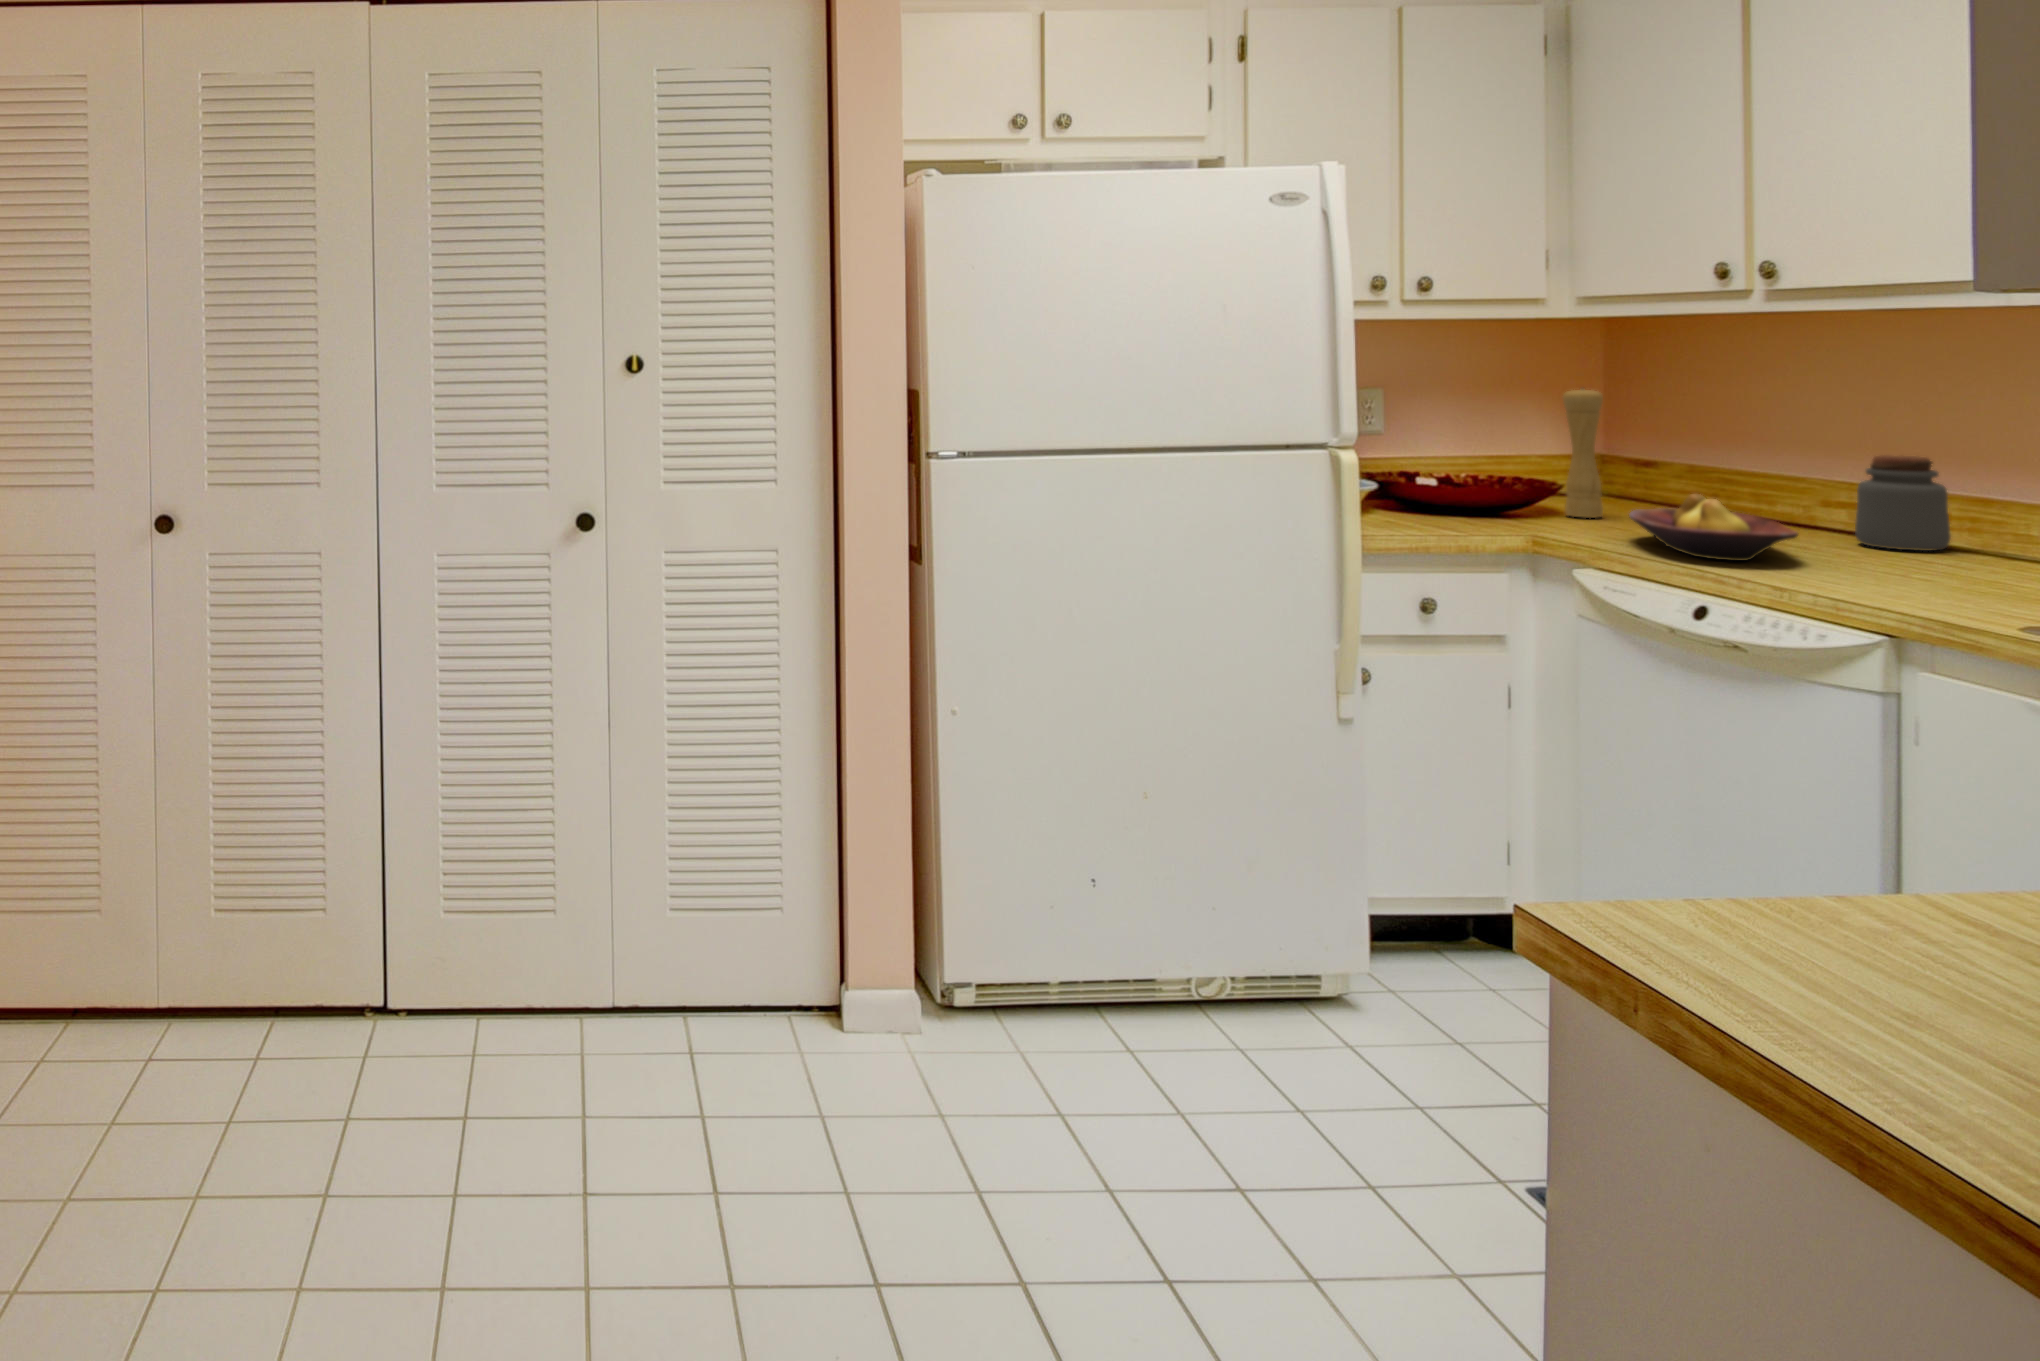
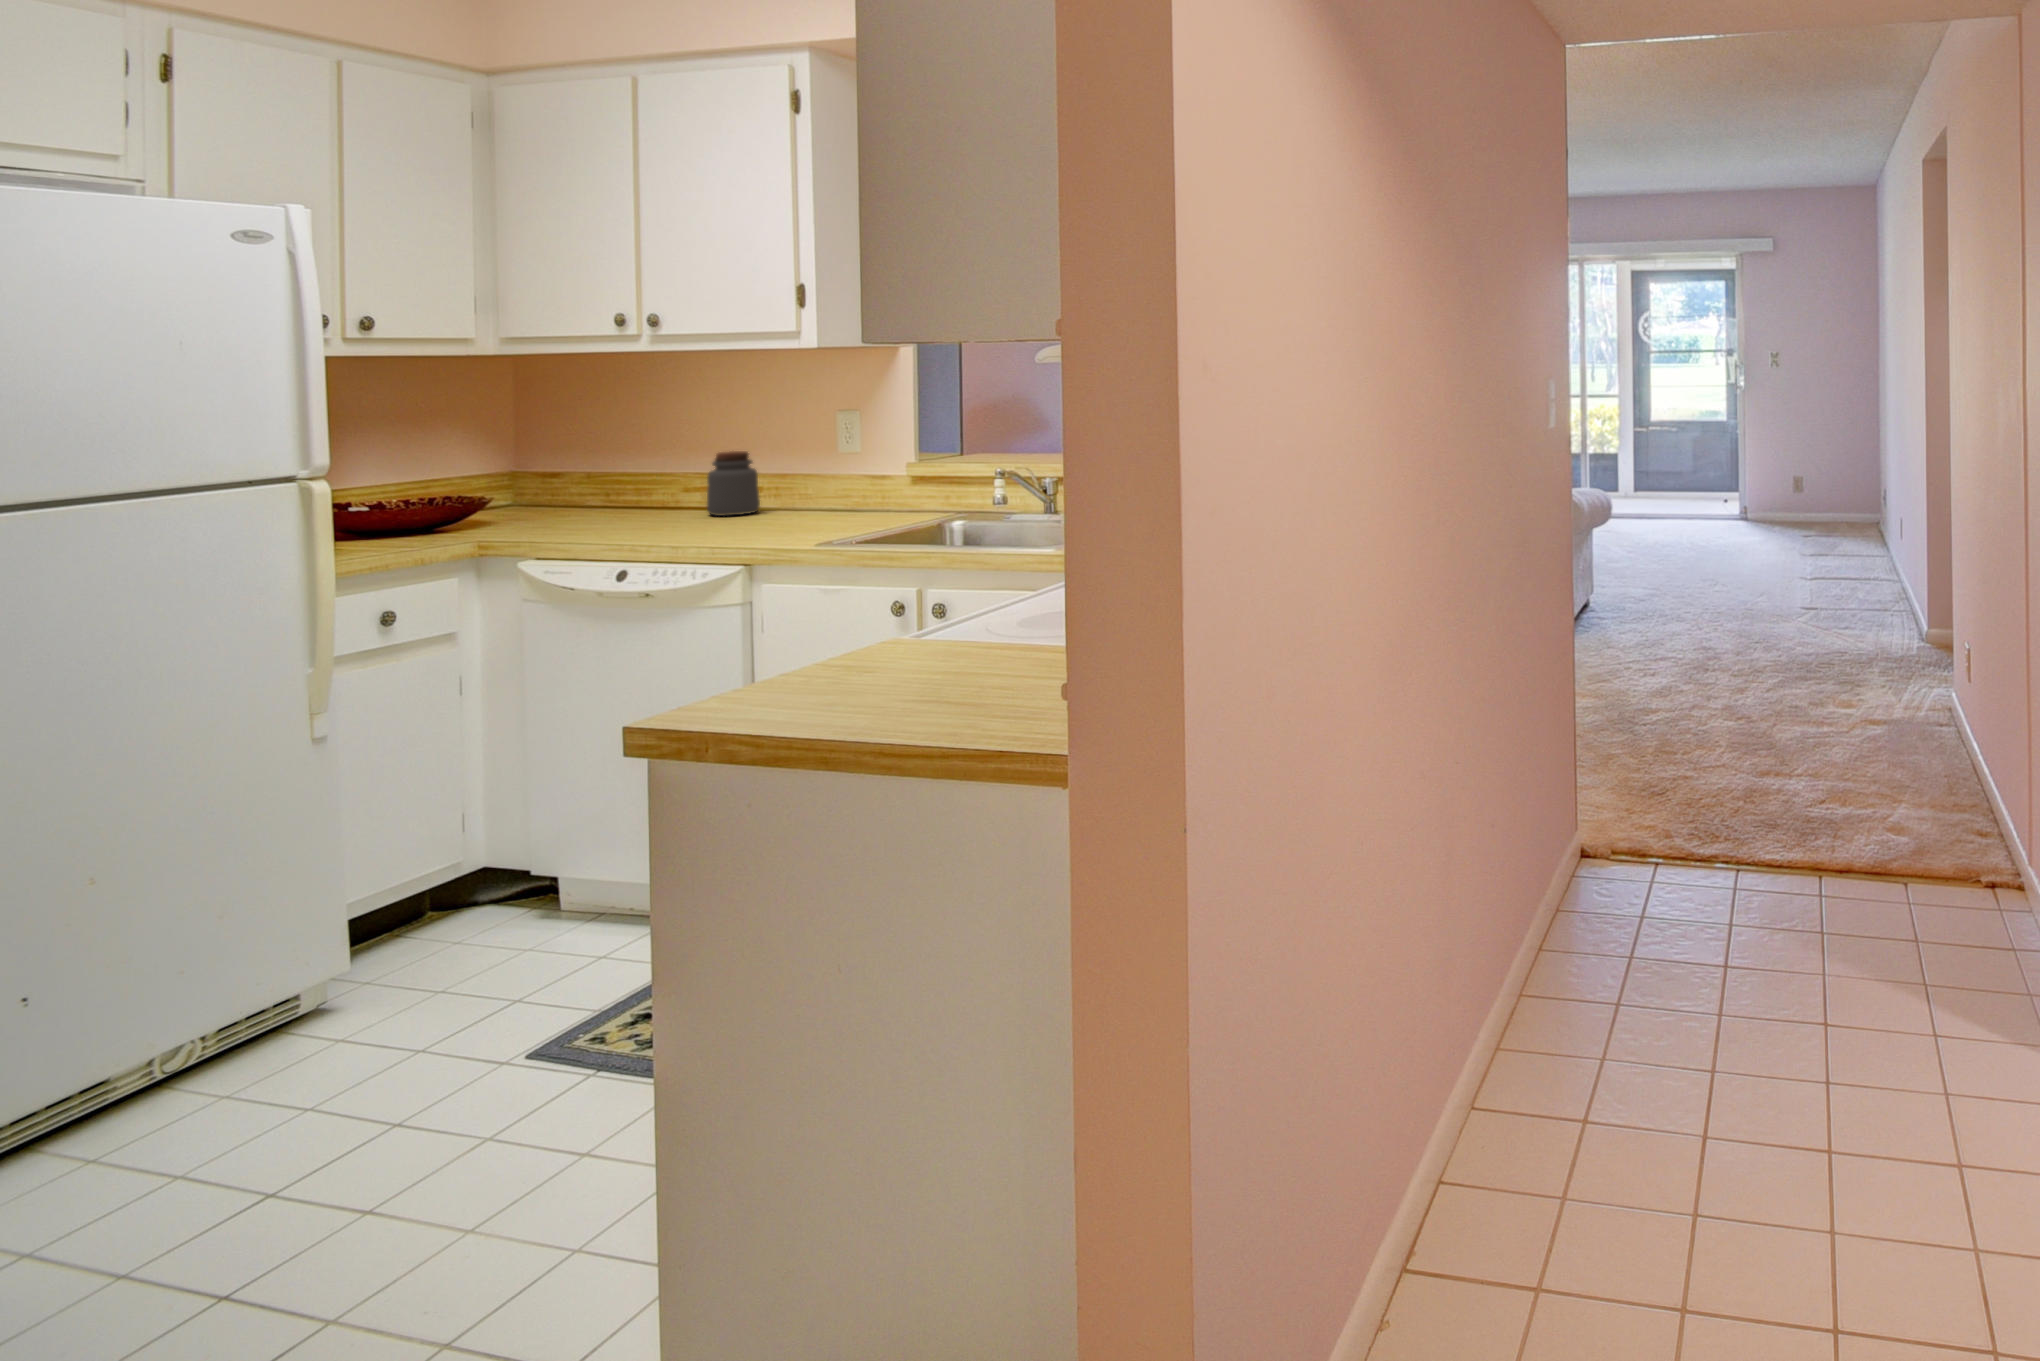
pepper mill: present [1563,388,1603,518] -> none [494,415,529,524]
fruit bowl: present [1629,494,1798,561] -> none [559,491,680,537]

